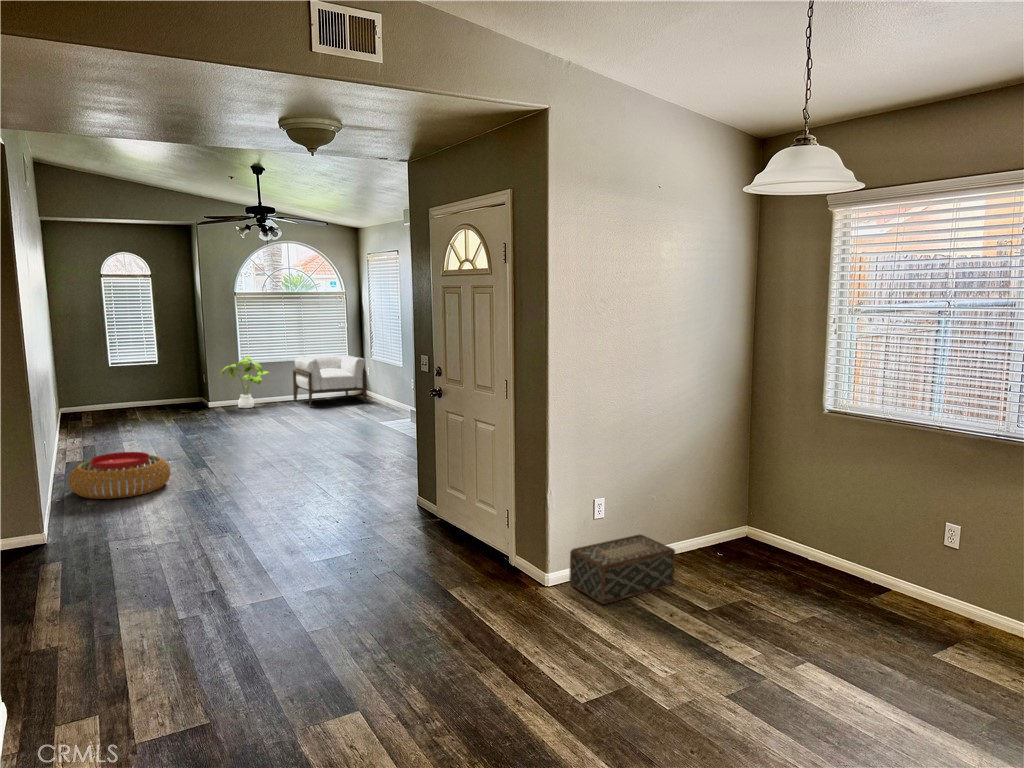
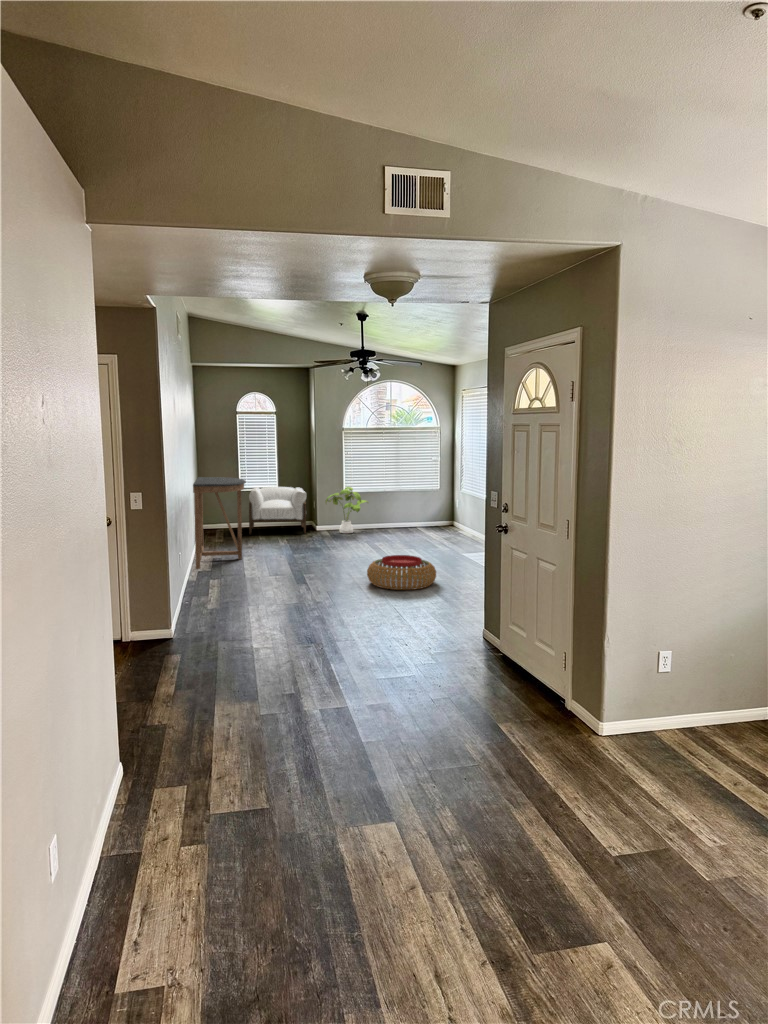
console table: none [53,349,123,459] -> present [193,477,246,569]
armchair: present [293,355,367,407] -> present [249,487,306,534]
pouf: present [69,452,171,499] -> present [367,555,436,590]
woven basket: present [569,534,675,604] -> none [625,693,751,762]

